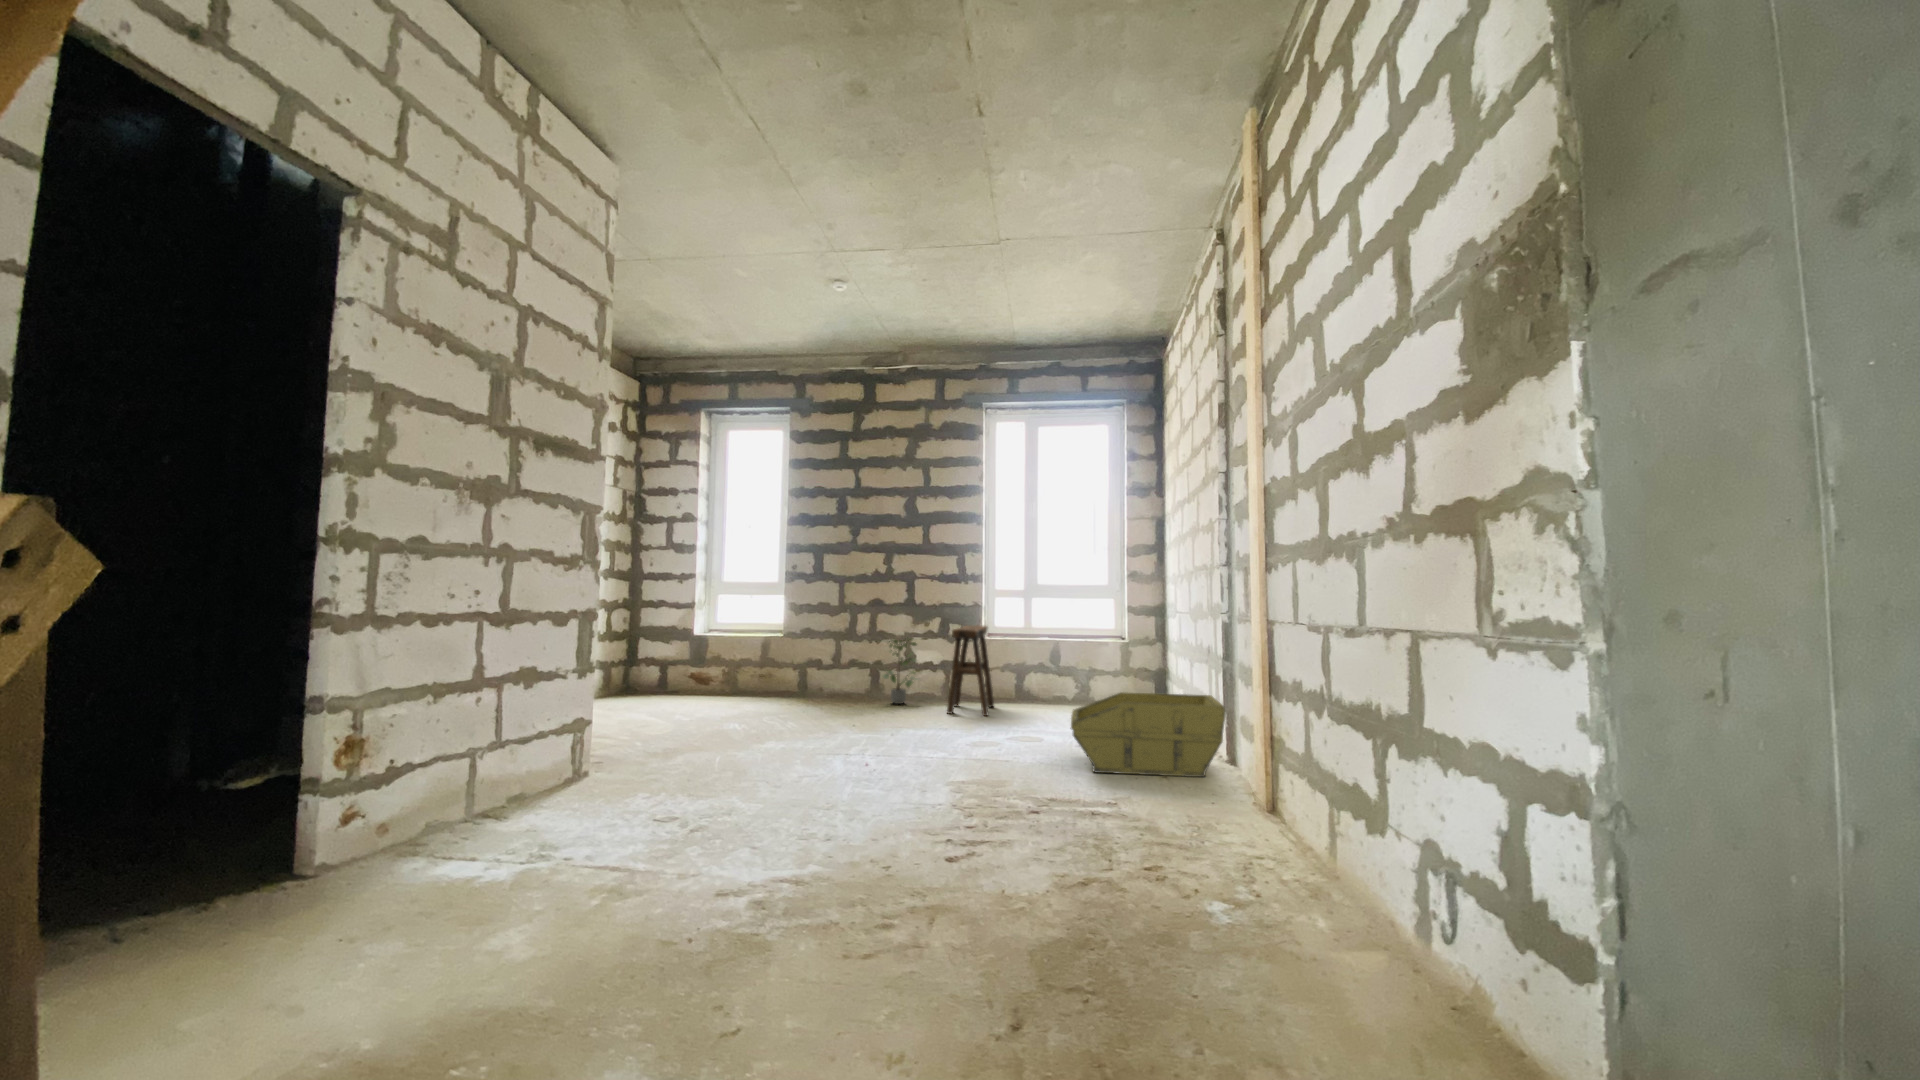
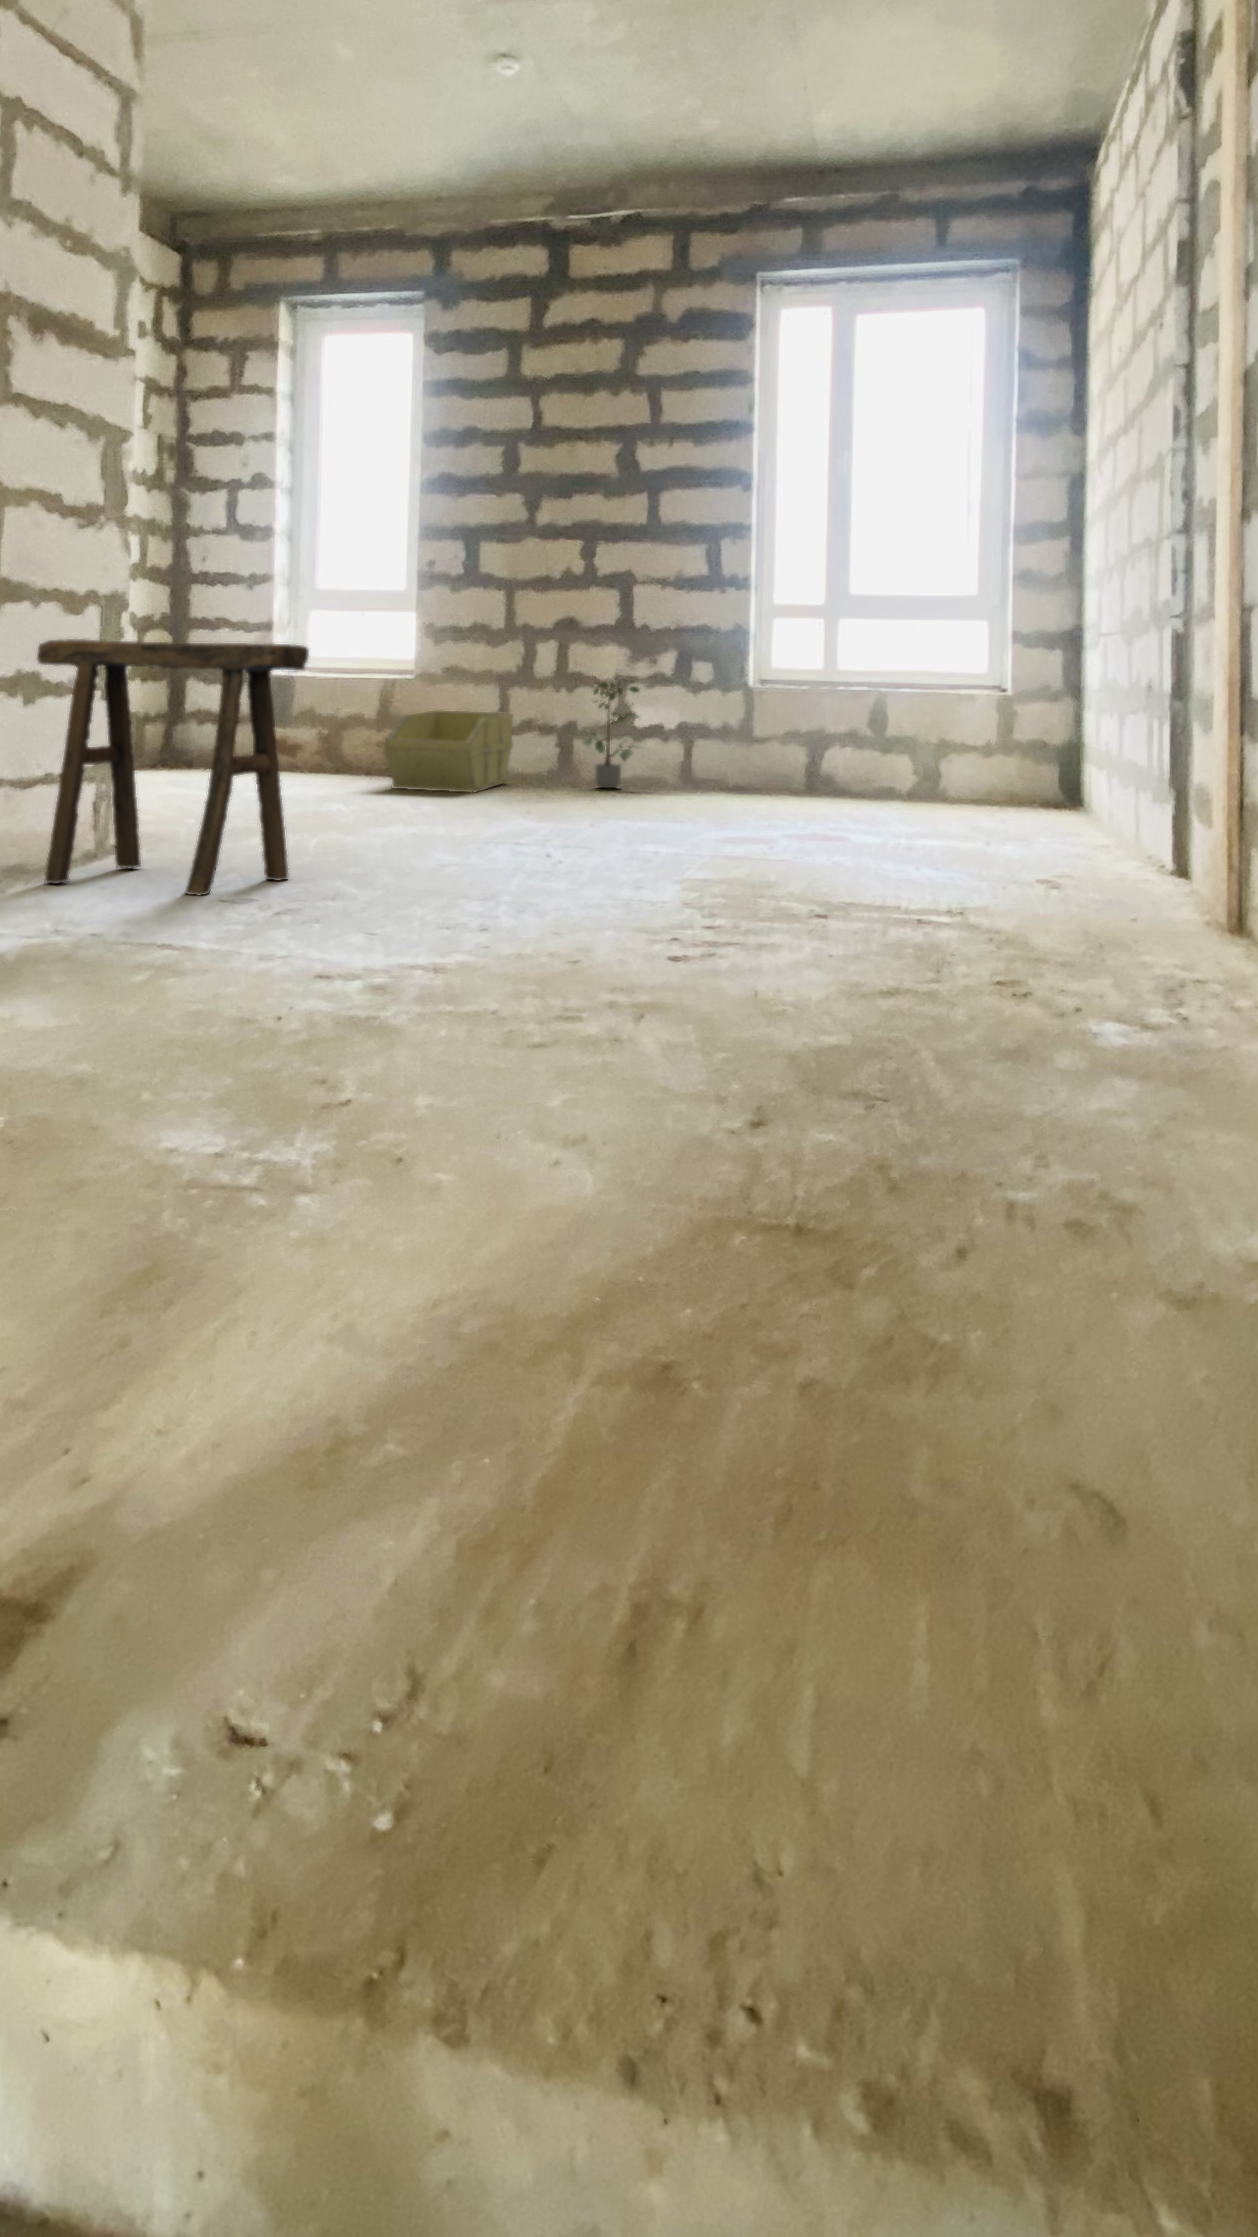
stool: present [947,625,994,716] -> present [37,639,309,895]
storage bin: present [1071,692,1225,777] -> present [384,710,513,792]

